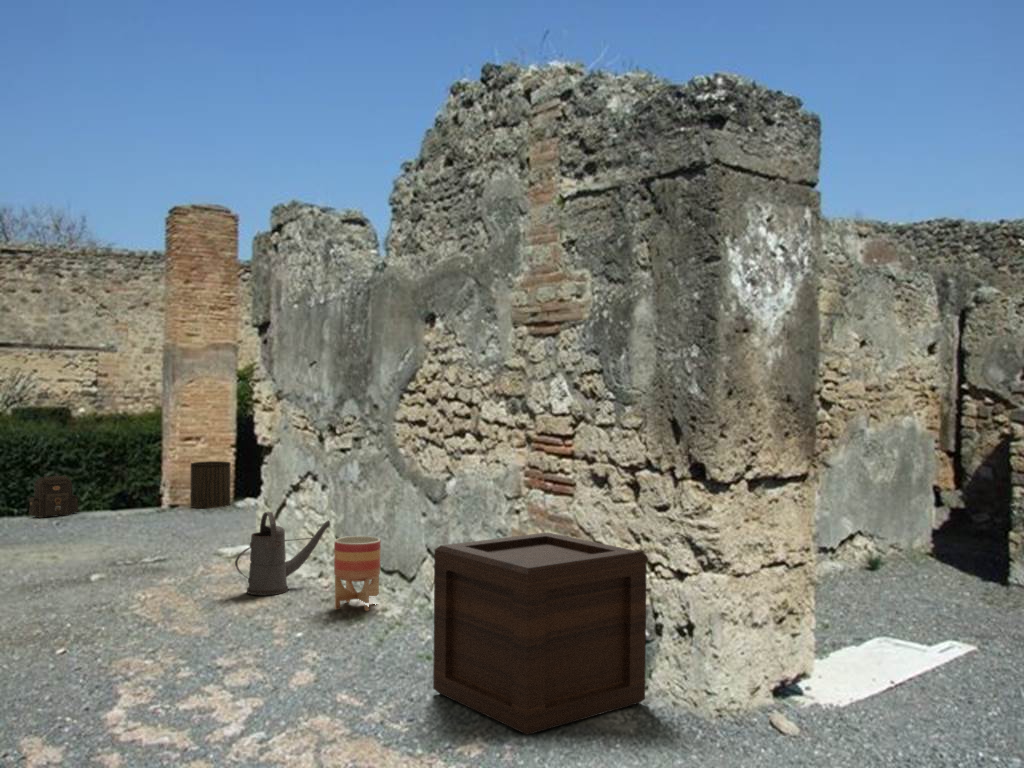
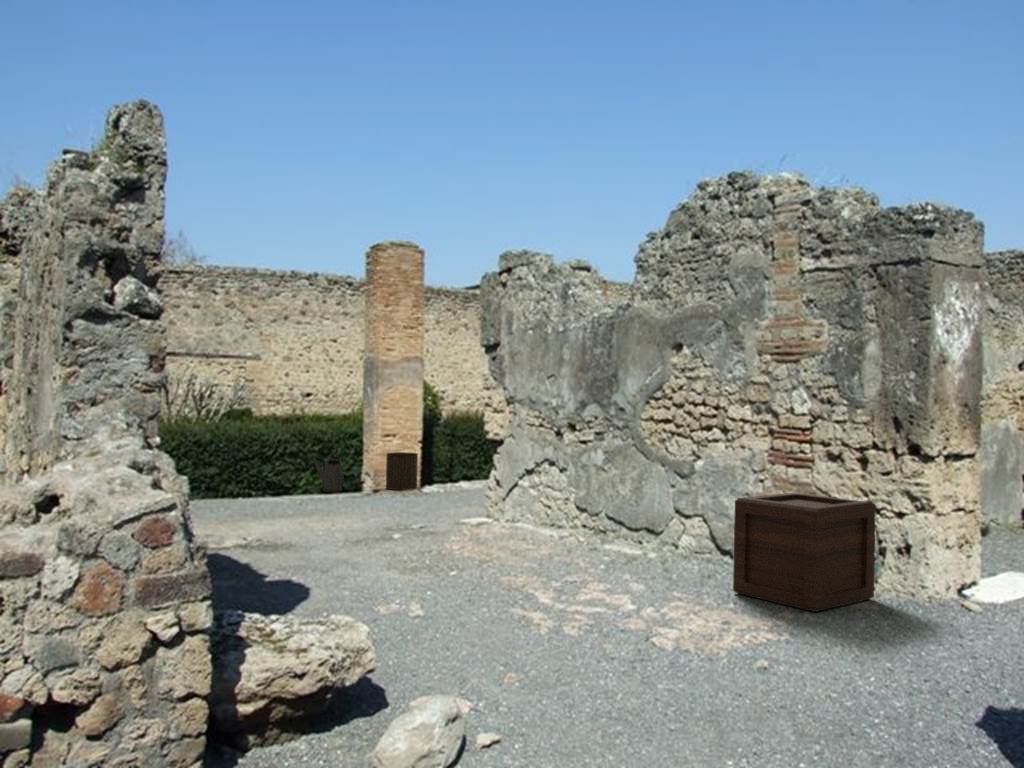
backpack: present [29,473,79,518] -> none [262,461,300,496]
watering can: present [235,512,330,595] -> present [313,453,344,492]
planter: present [334,536,381,611] -> none [601,501,634,554]

